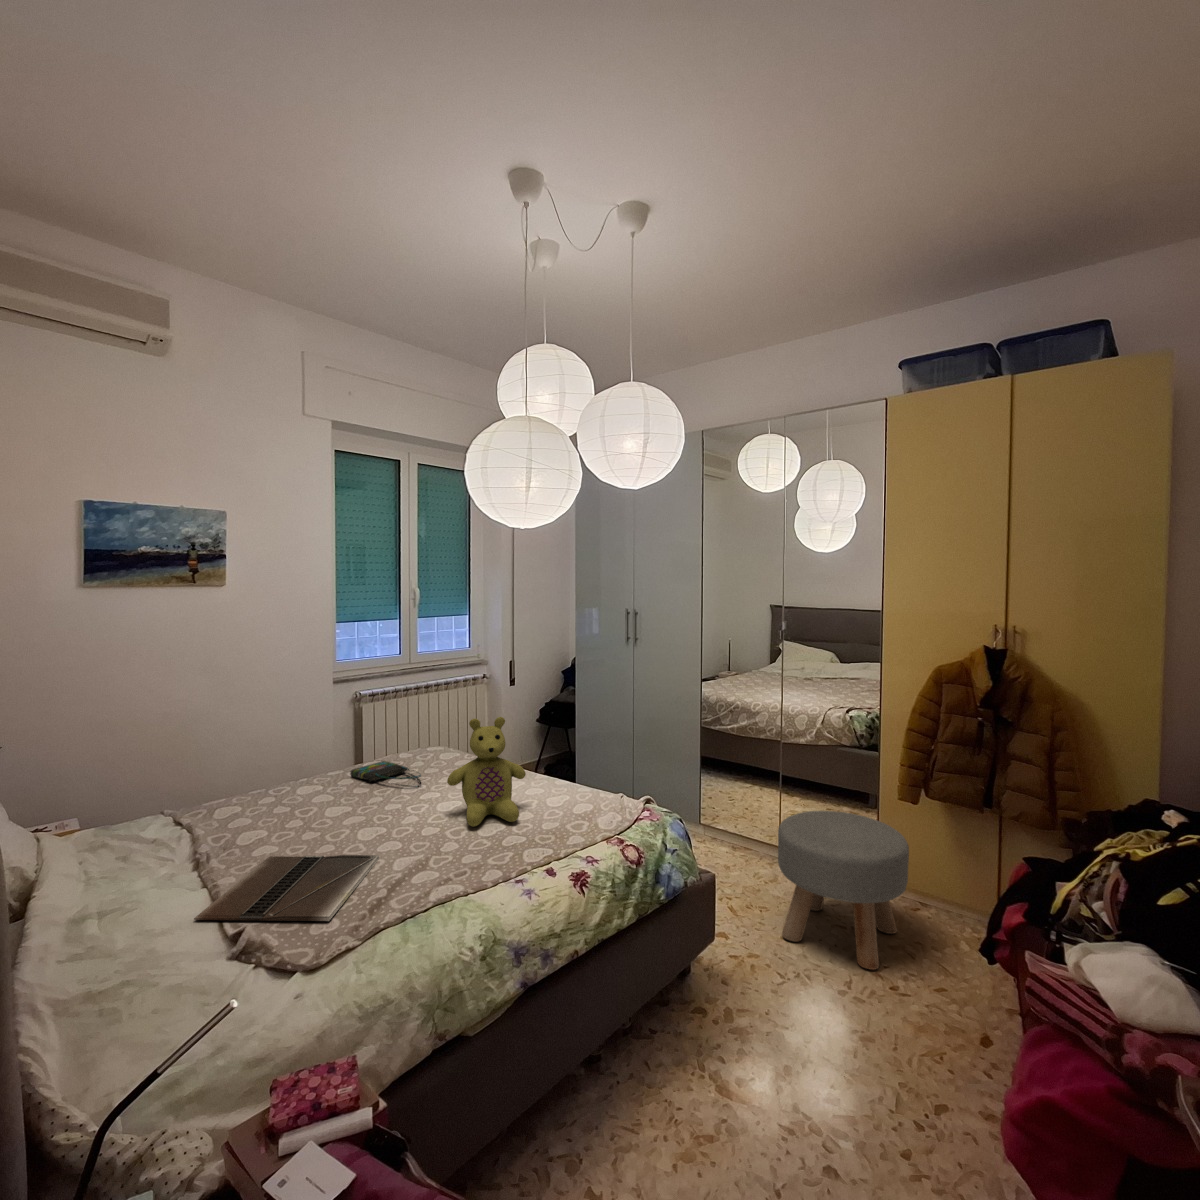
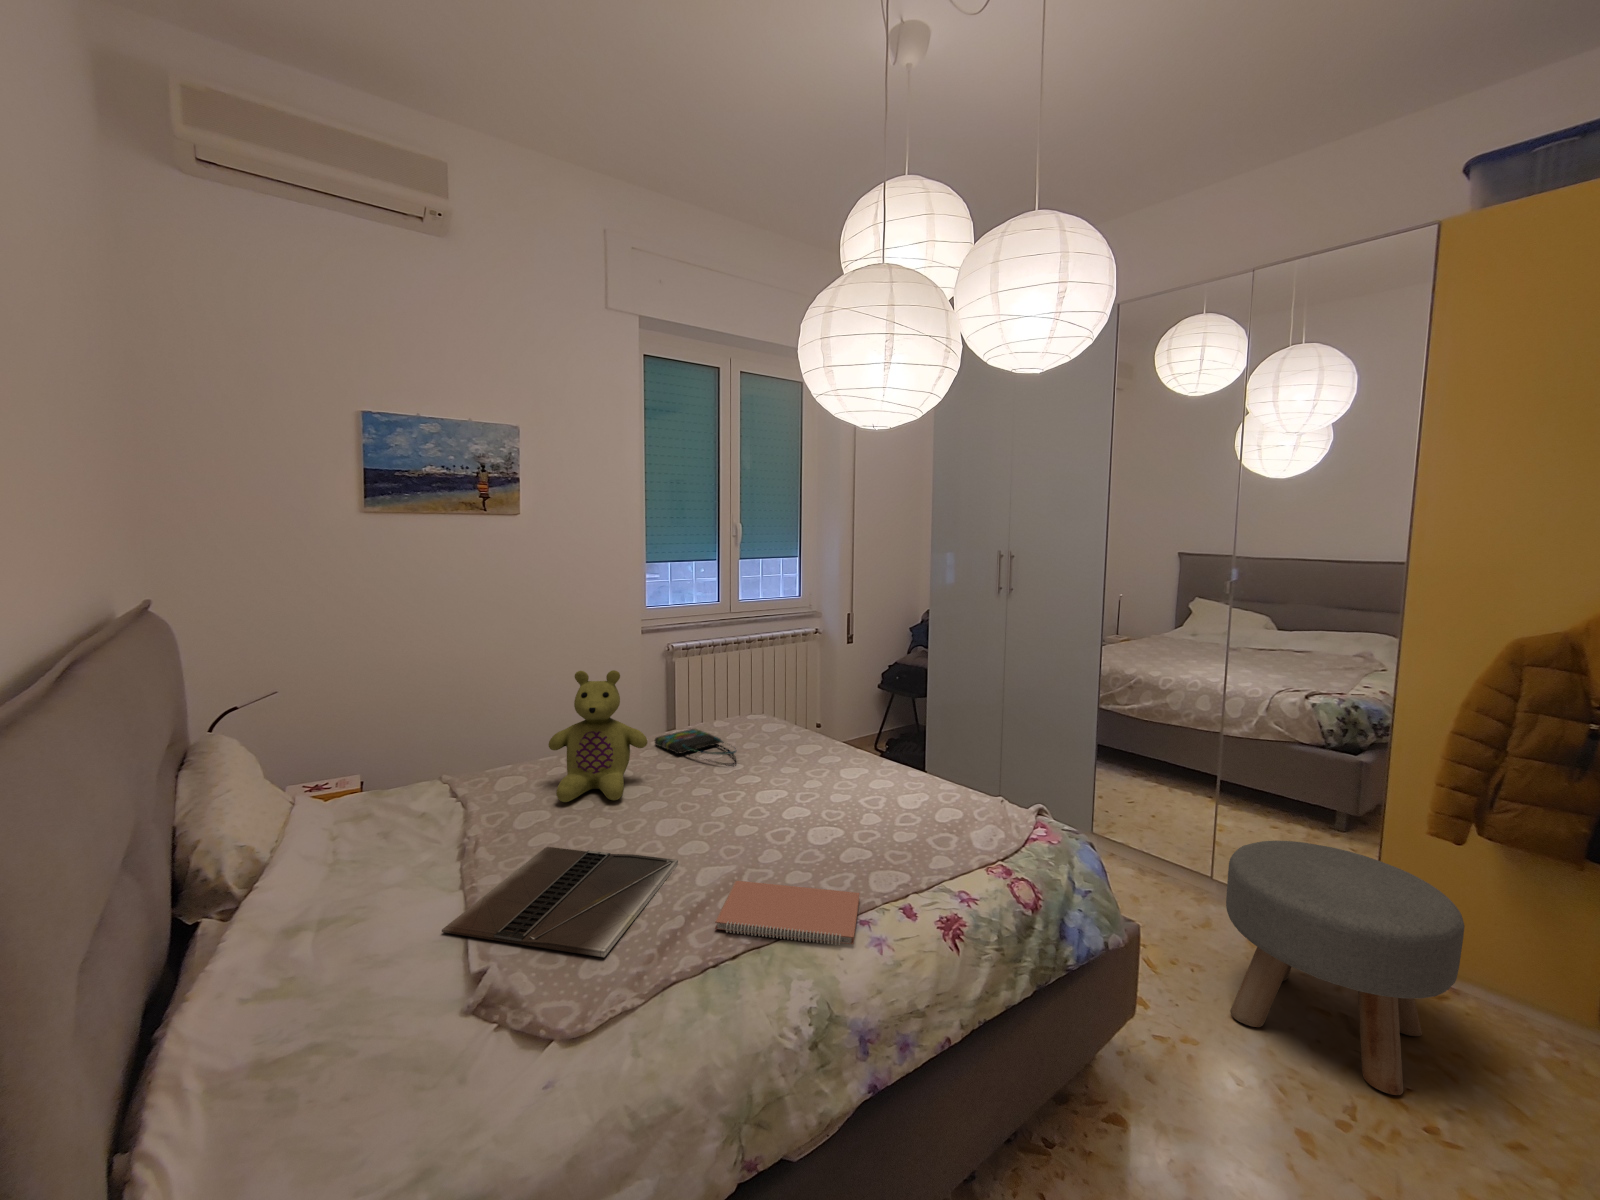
stuffed bear: present [447,717,526,827] -> present [548,670,647,802]
notebook: none [411,863,516,897] -> present [715,881,860,945]

